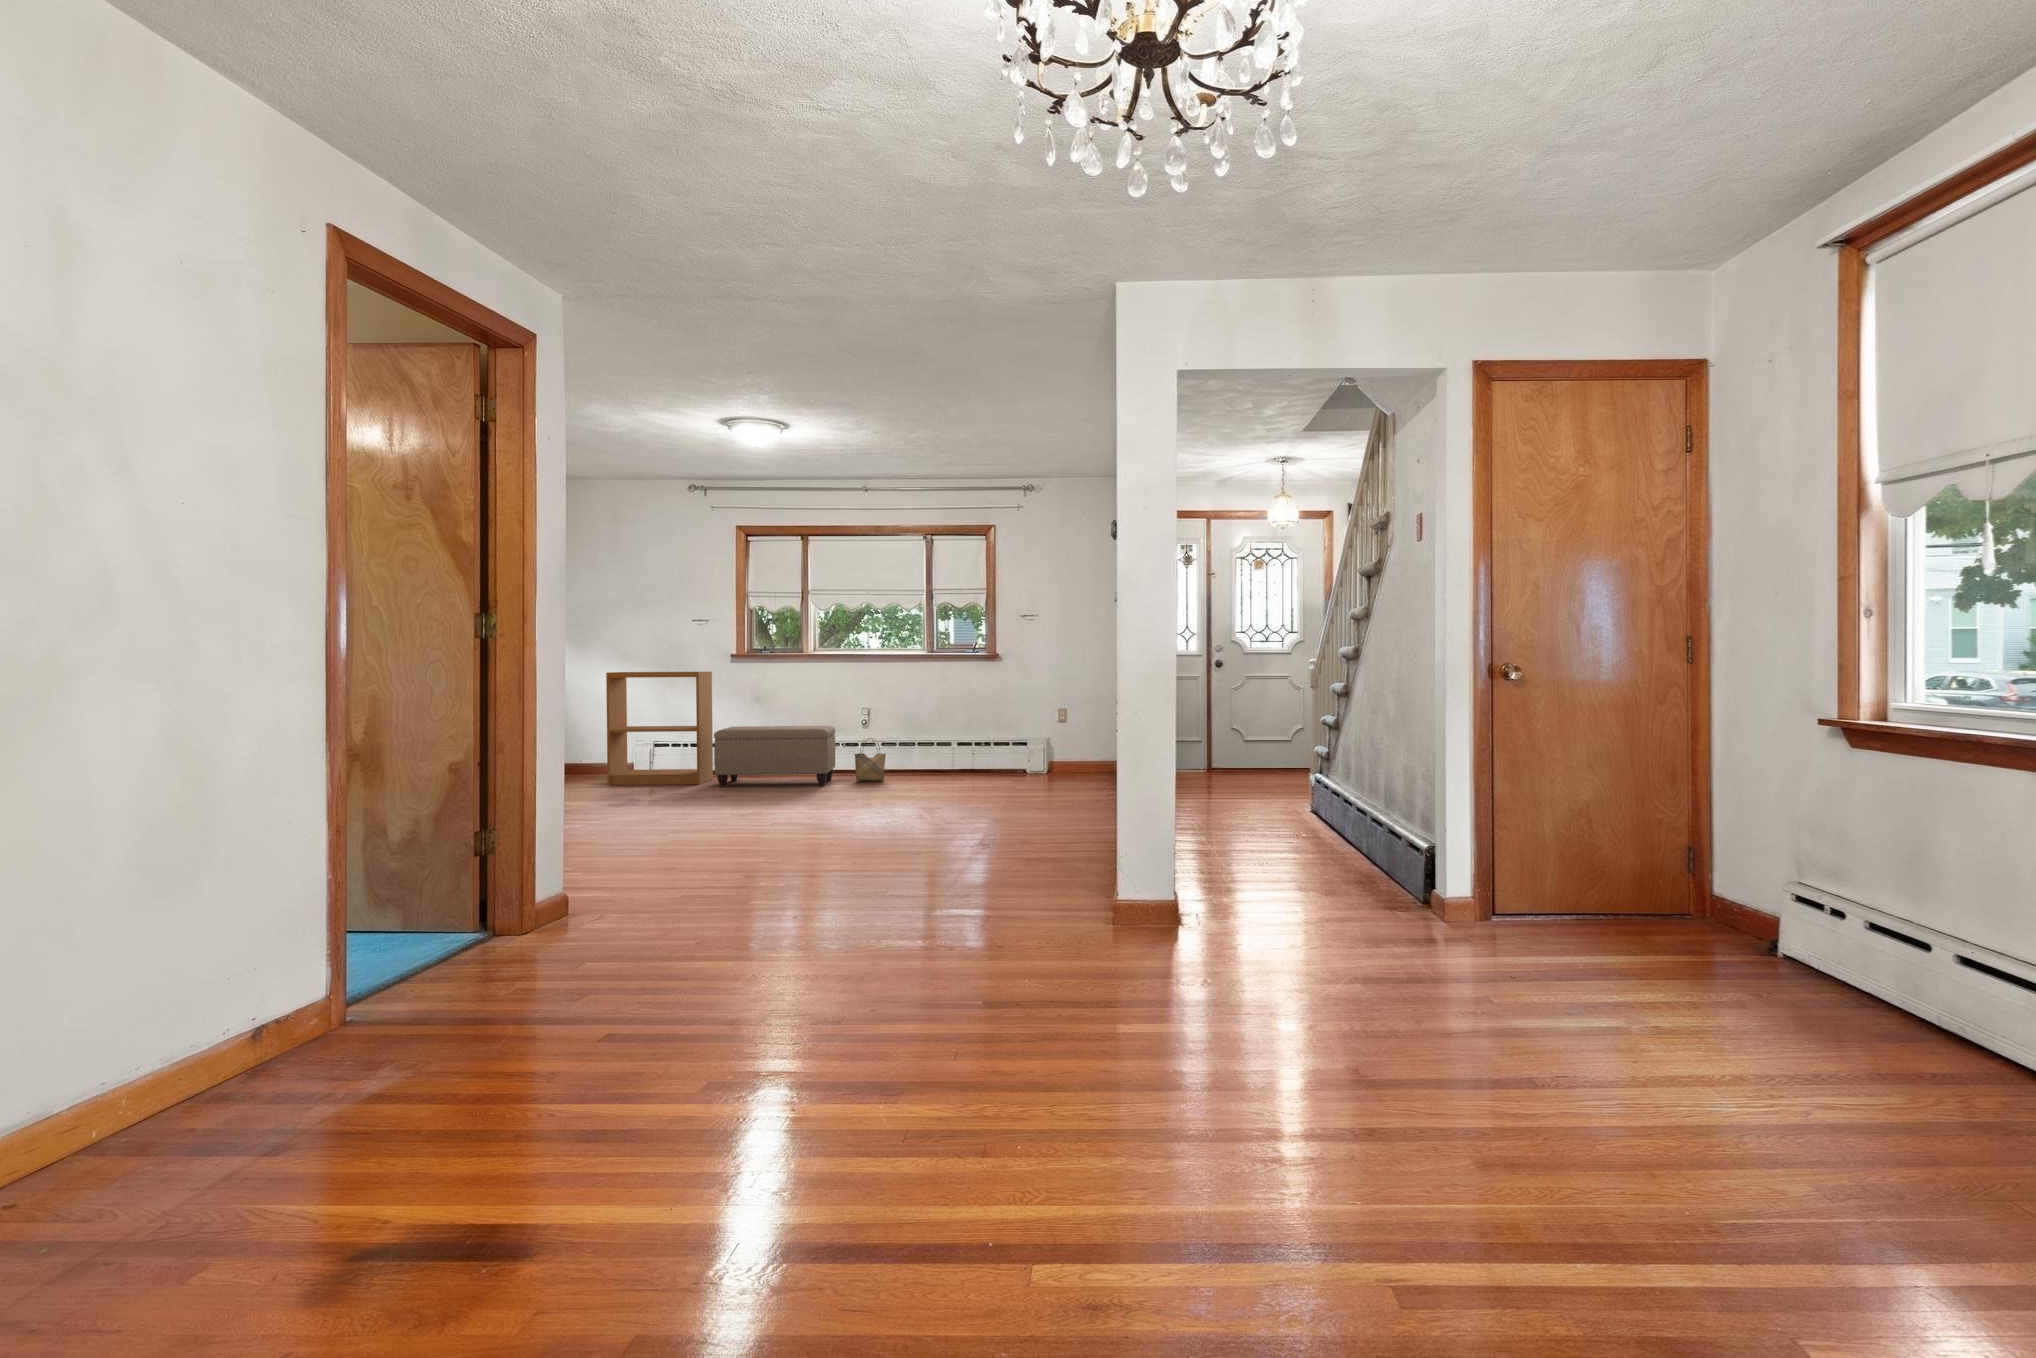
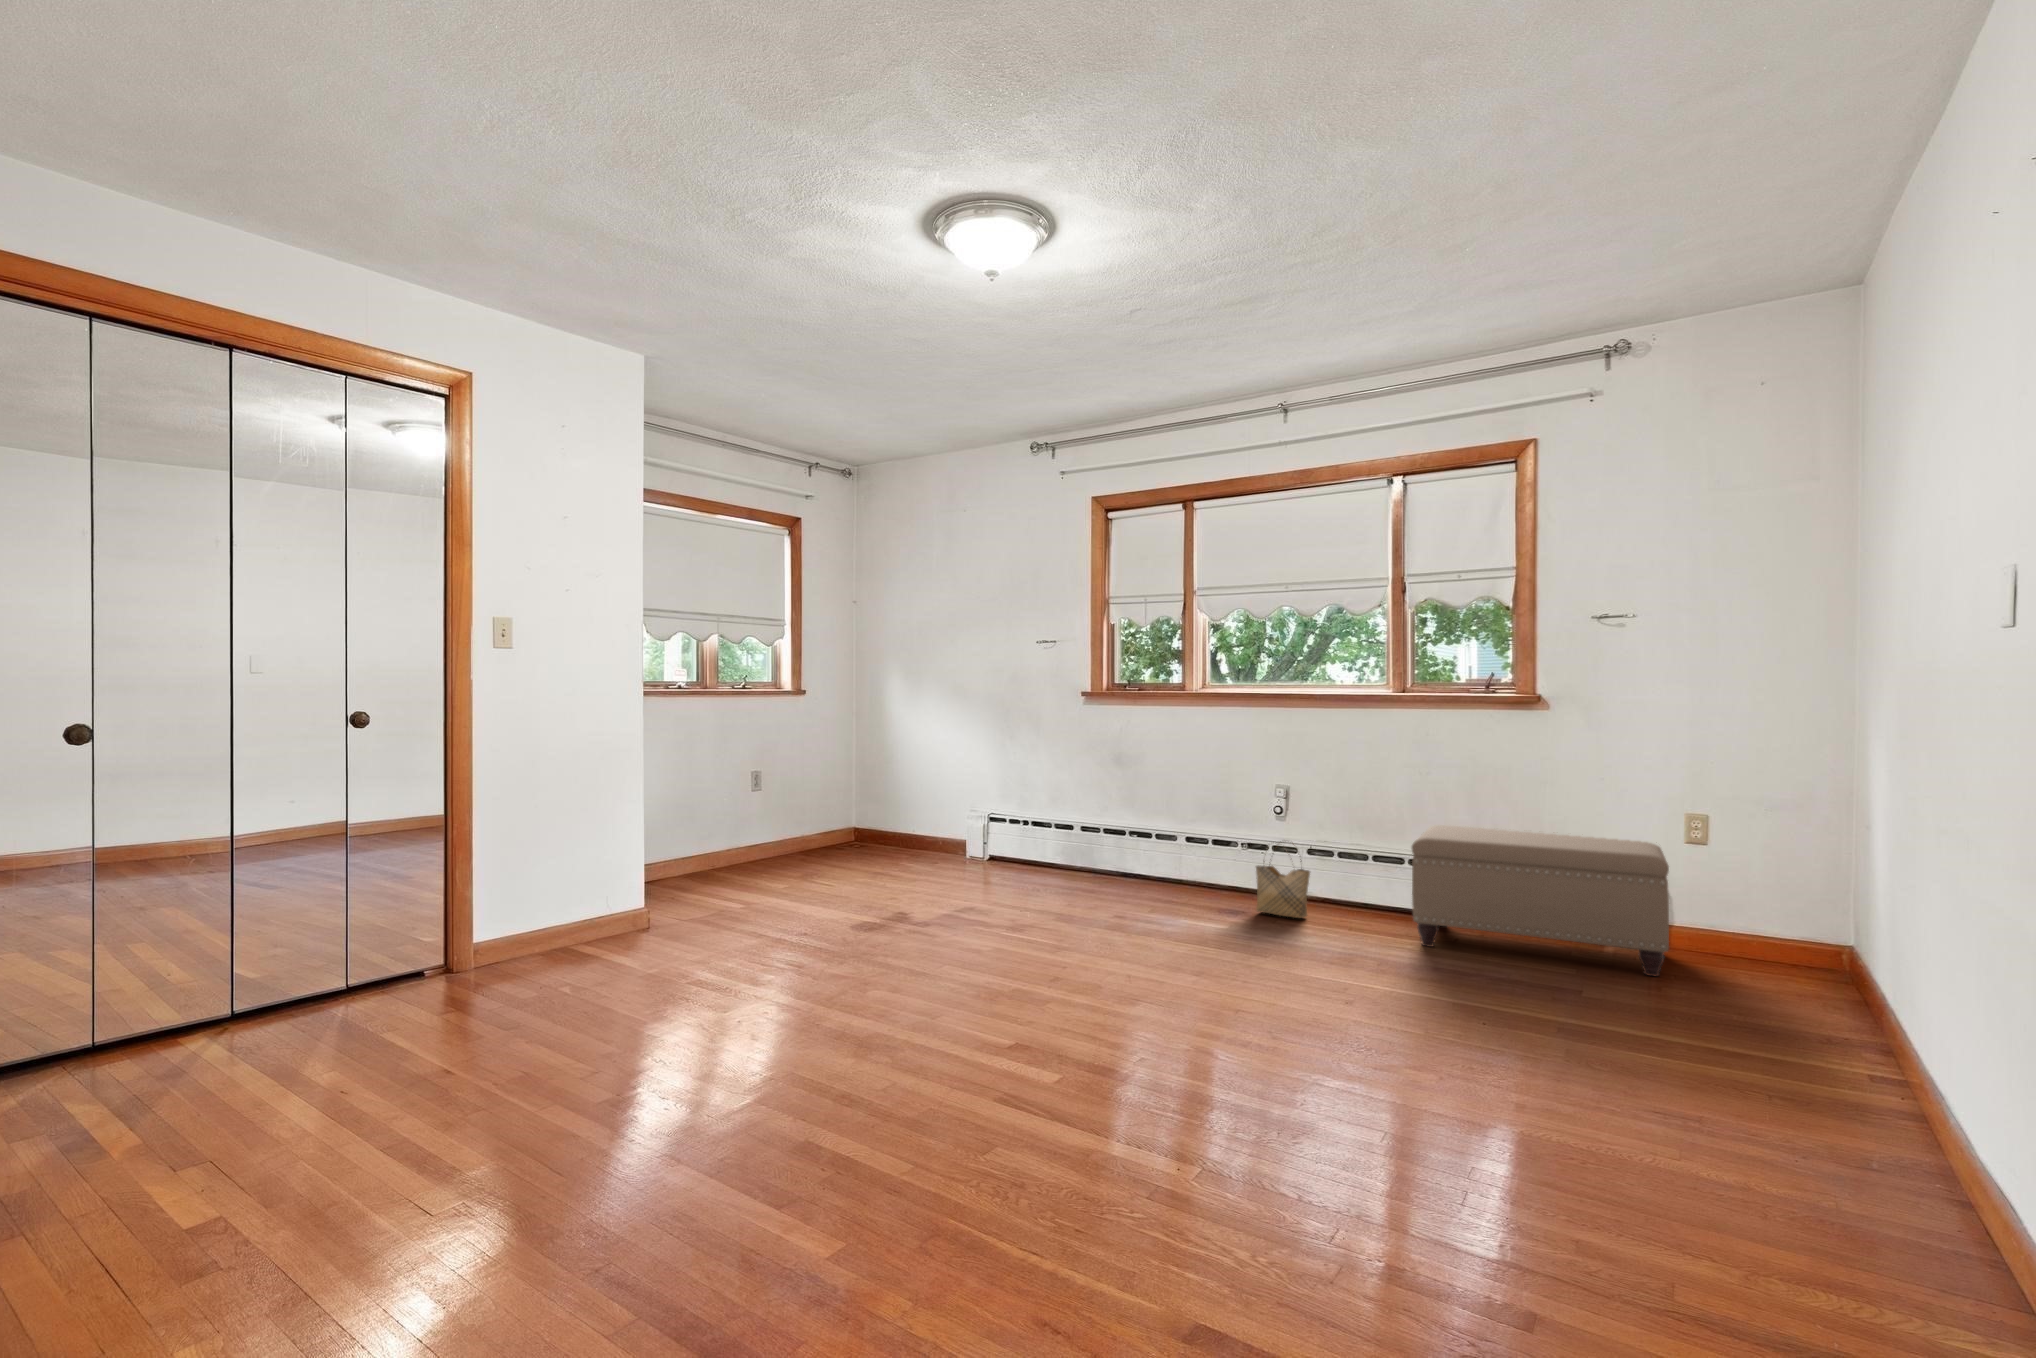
bookshelf: present [606,671,713,785] -> none [910,715,1057,890]
ottoman: present [714,726,835,787] -> present [1412,825,1669,976]

